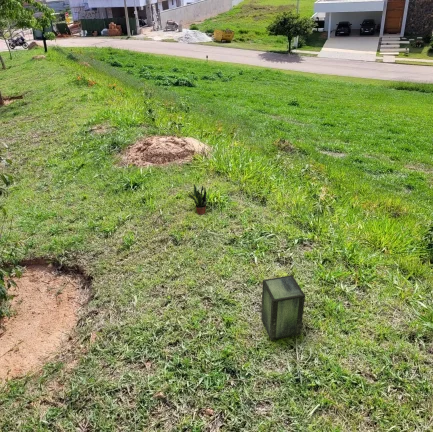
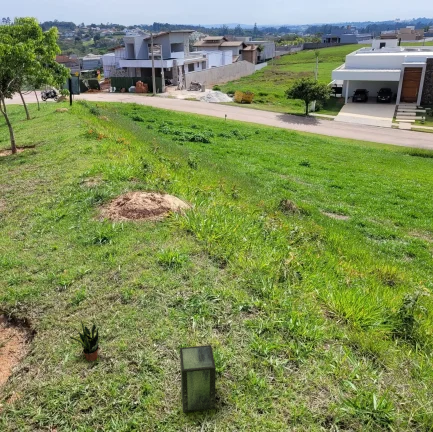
potted plant: present [189,184,210,215] -> present [70,321,103,362]

